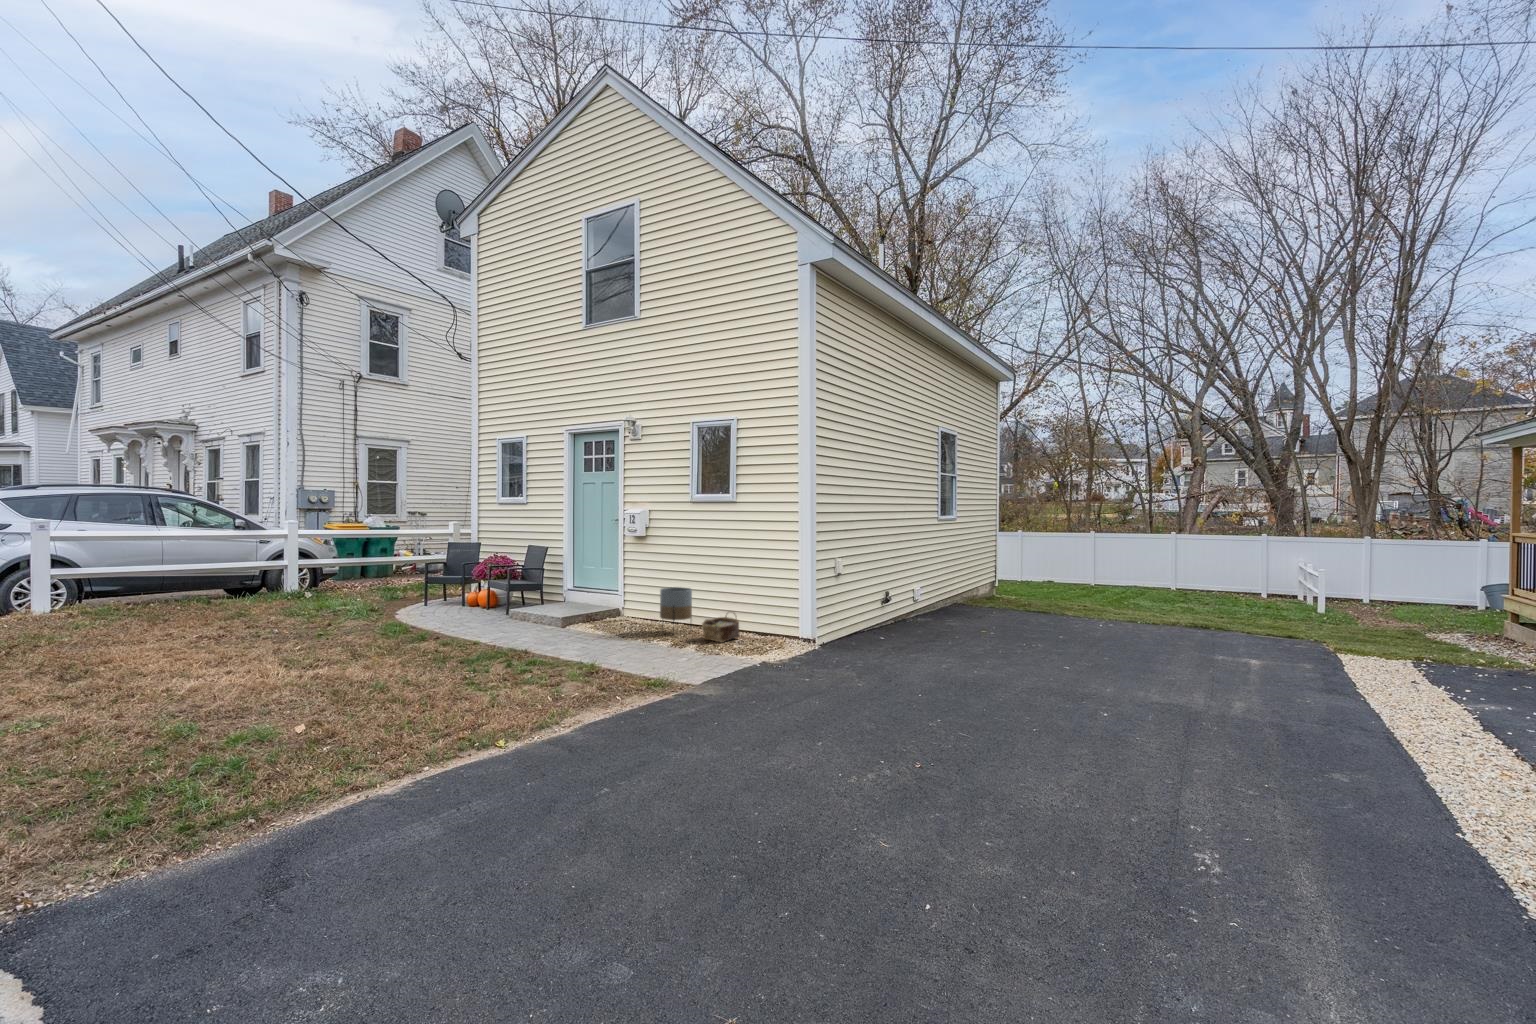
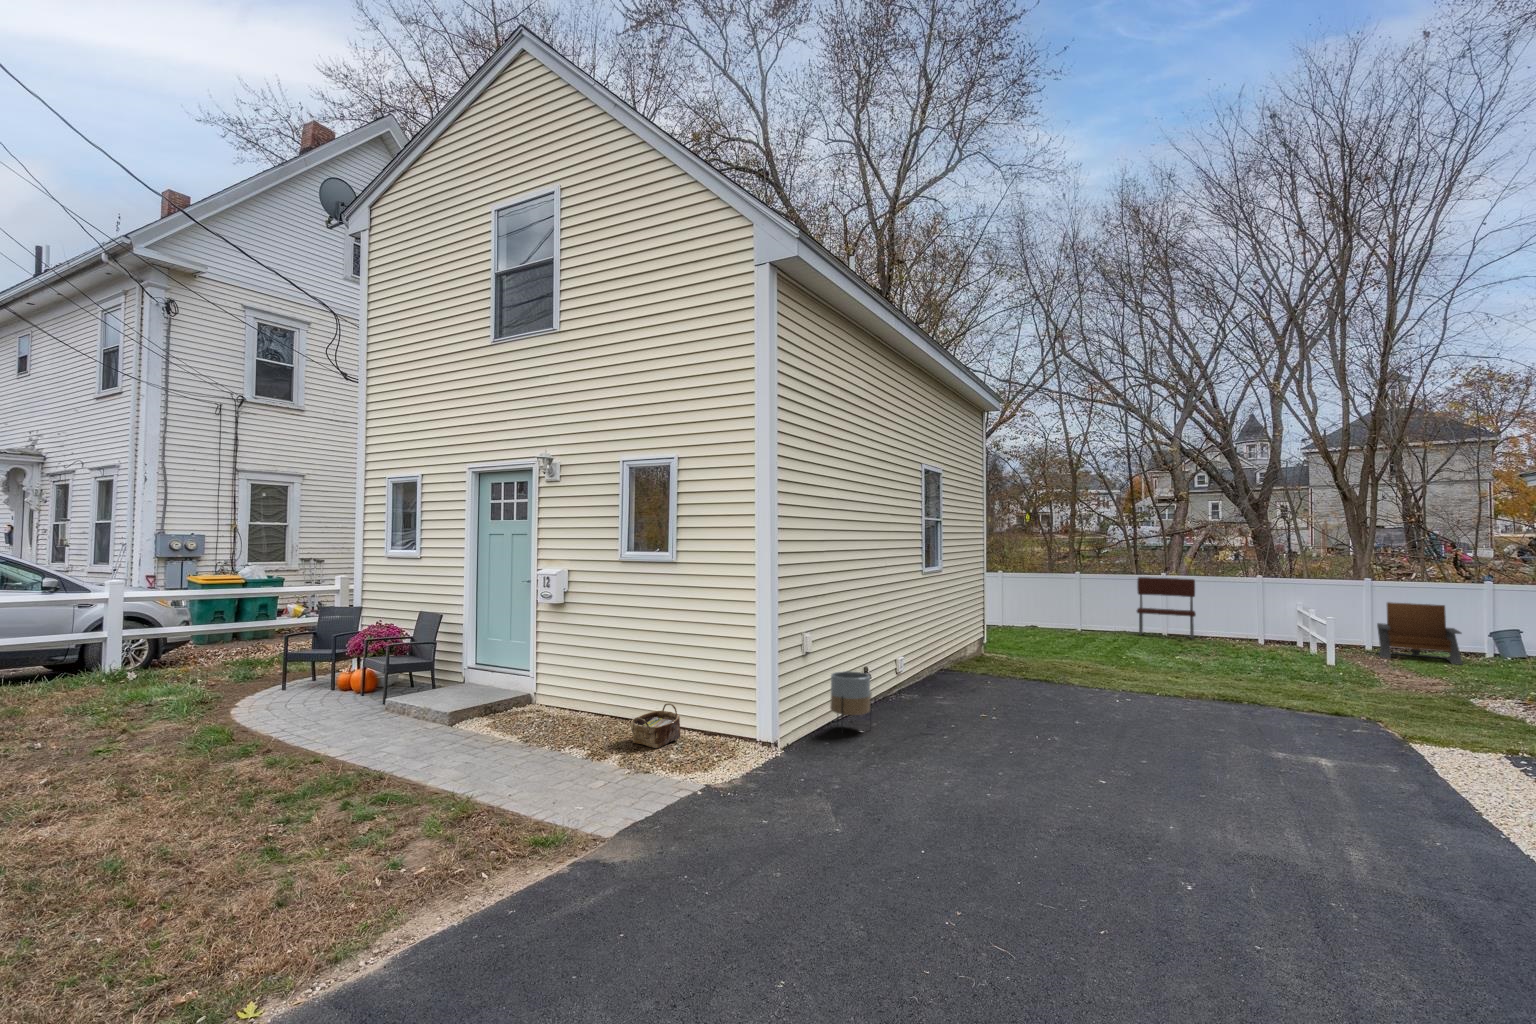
bench: none [1144,531,1199,586] -> present [1137,577,1196,639]
lounge chair: none [1365,552,1438,607] -> present [1377,602,1462,665]
planter: present [660,587,692,631] -> present [830,671,871,733]

